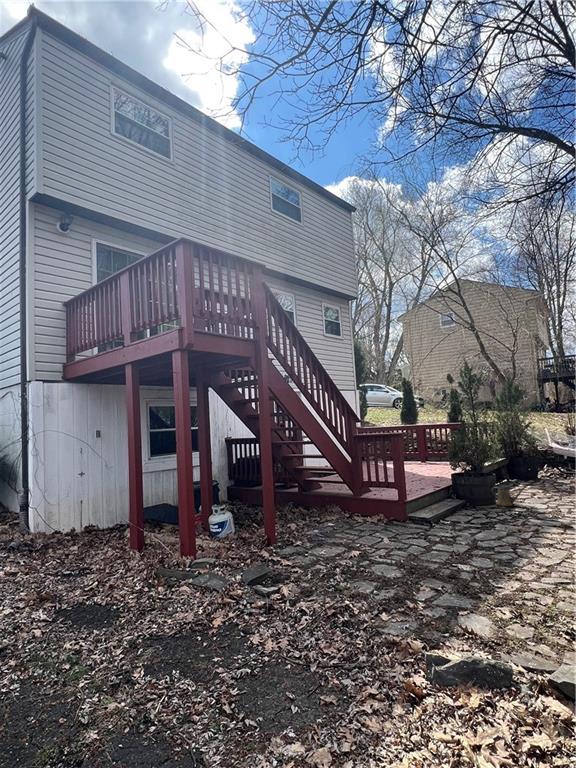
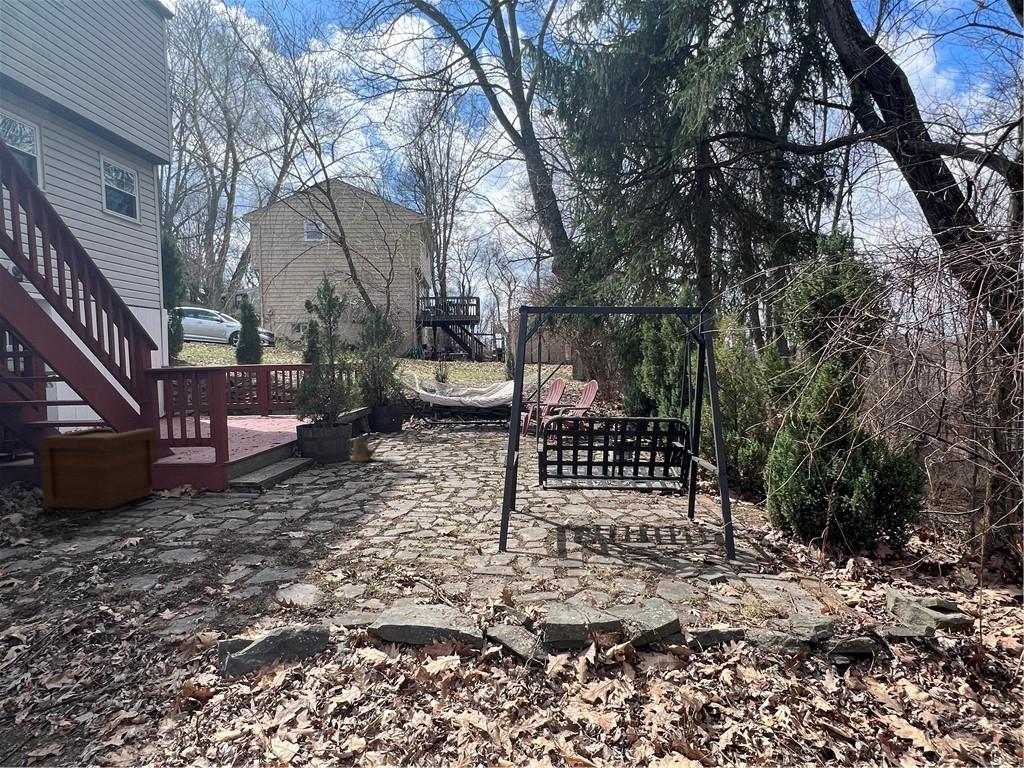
wooden crate: none [302,472,365,526] -> present [40,428,157,509]

